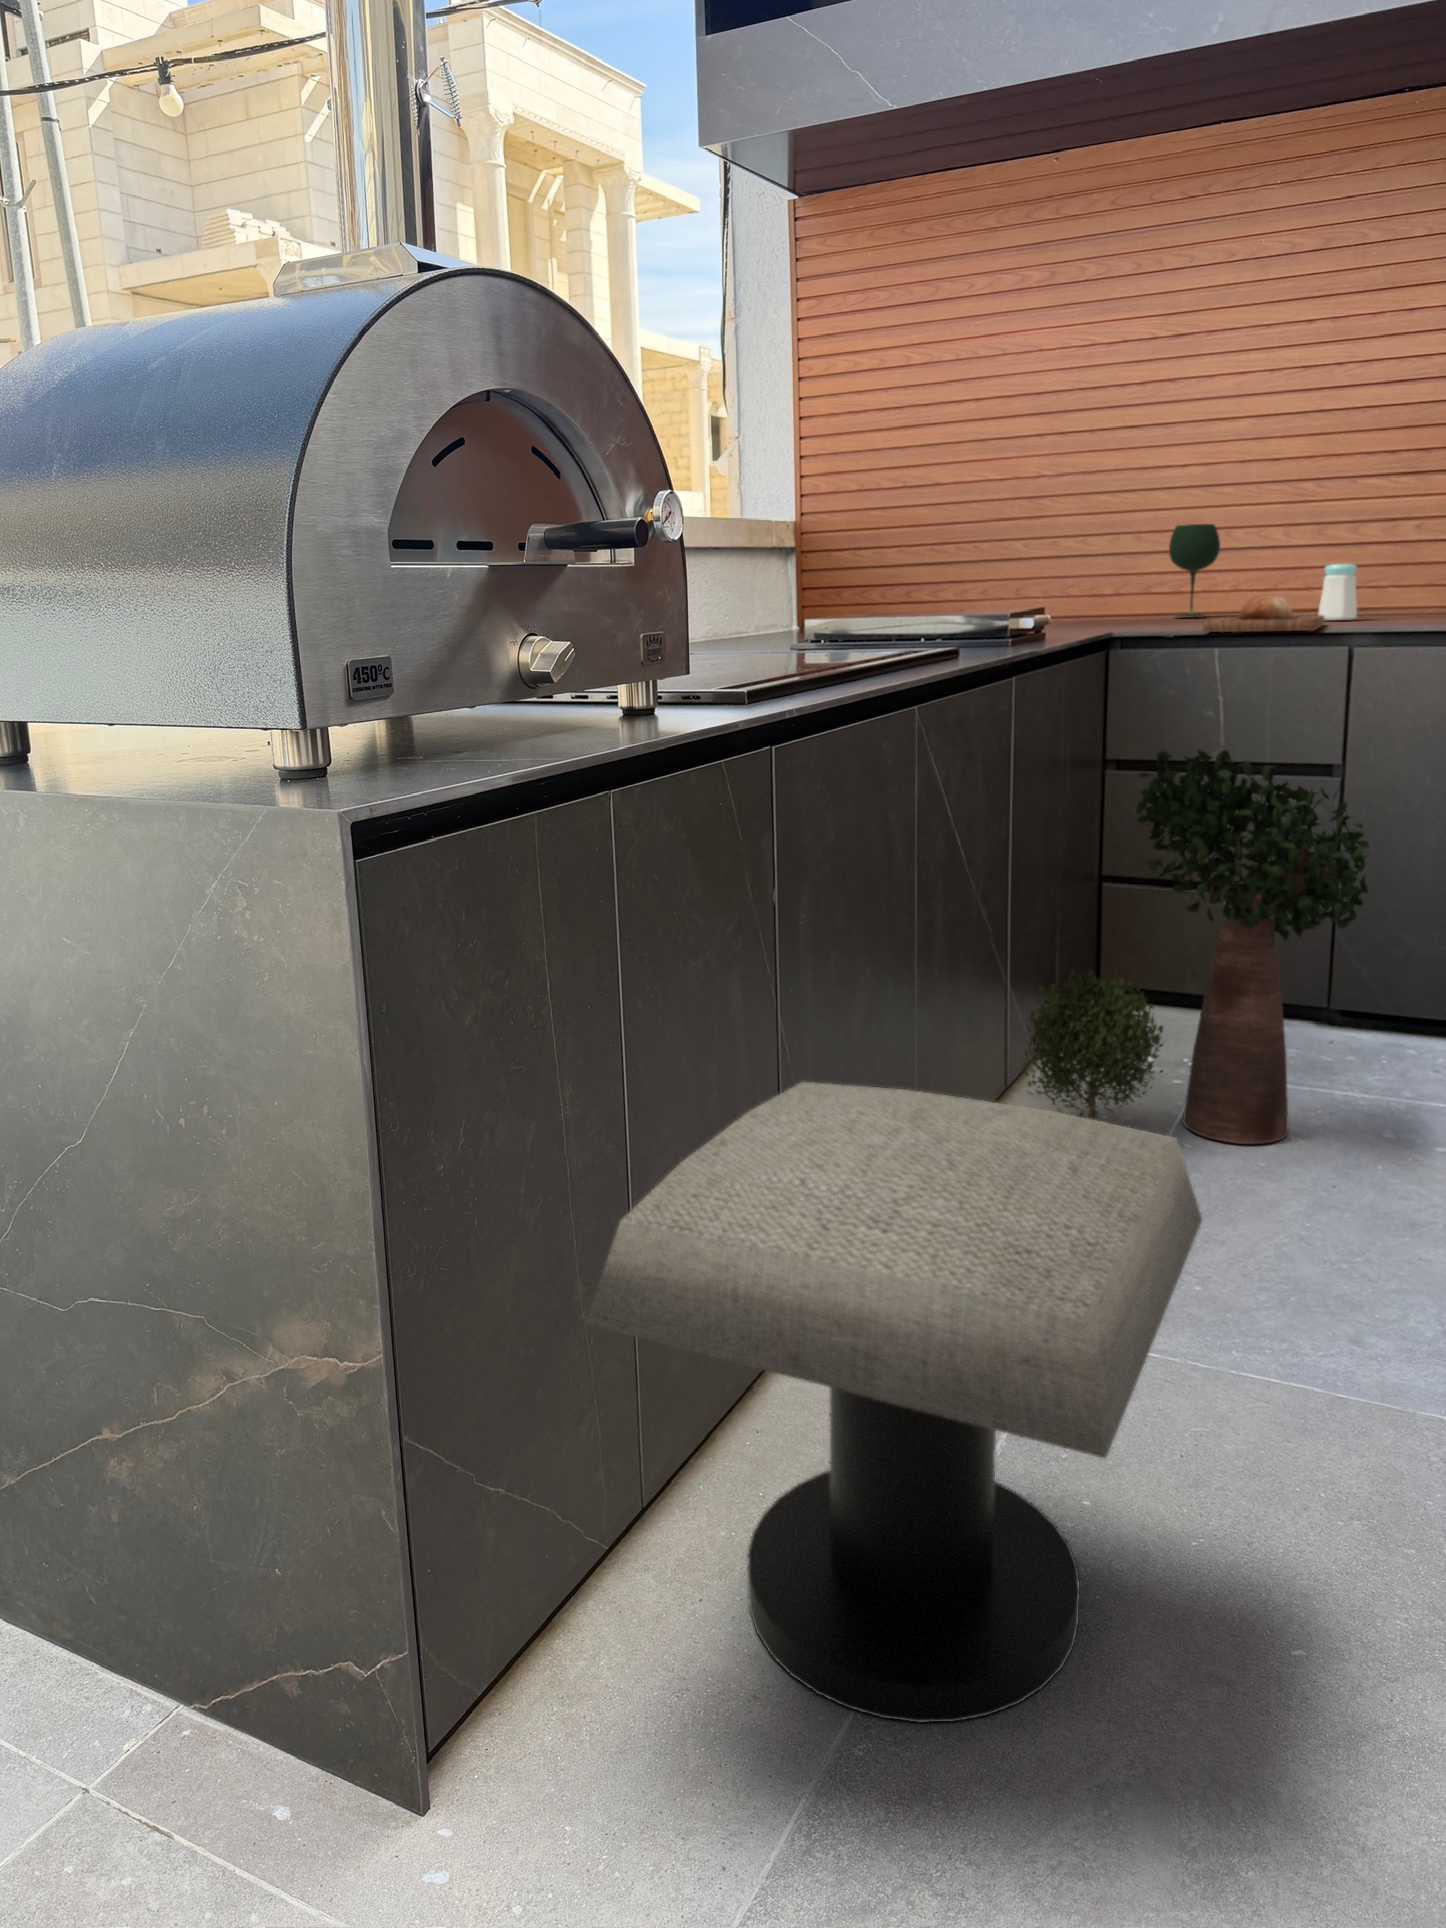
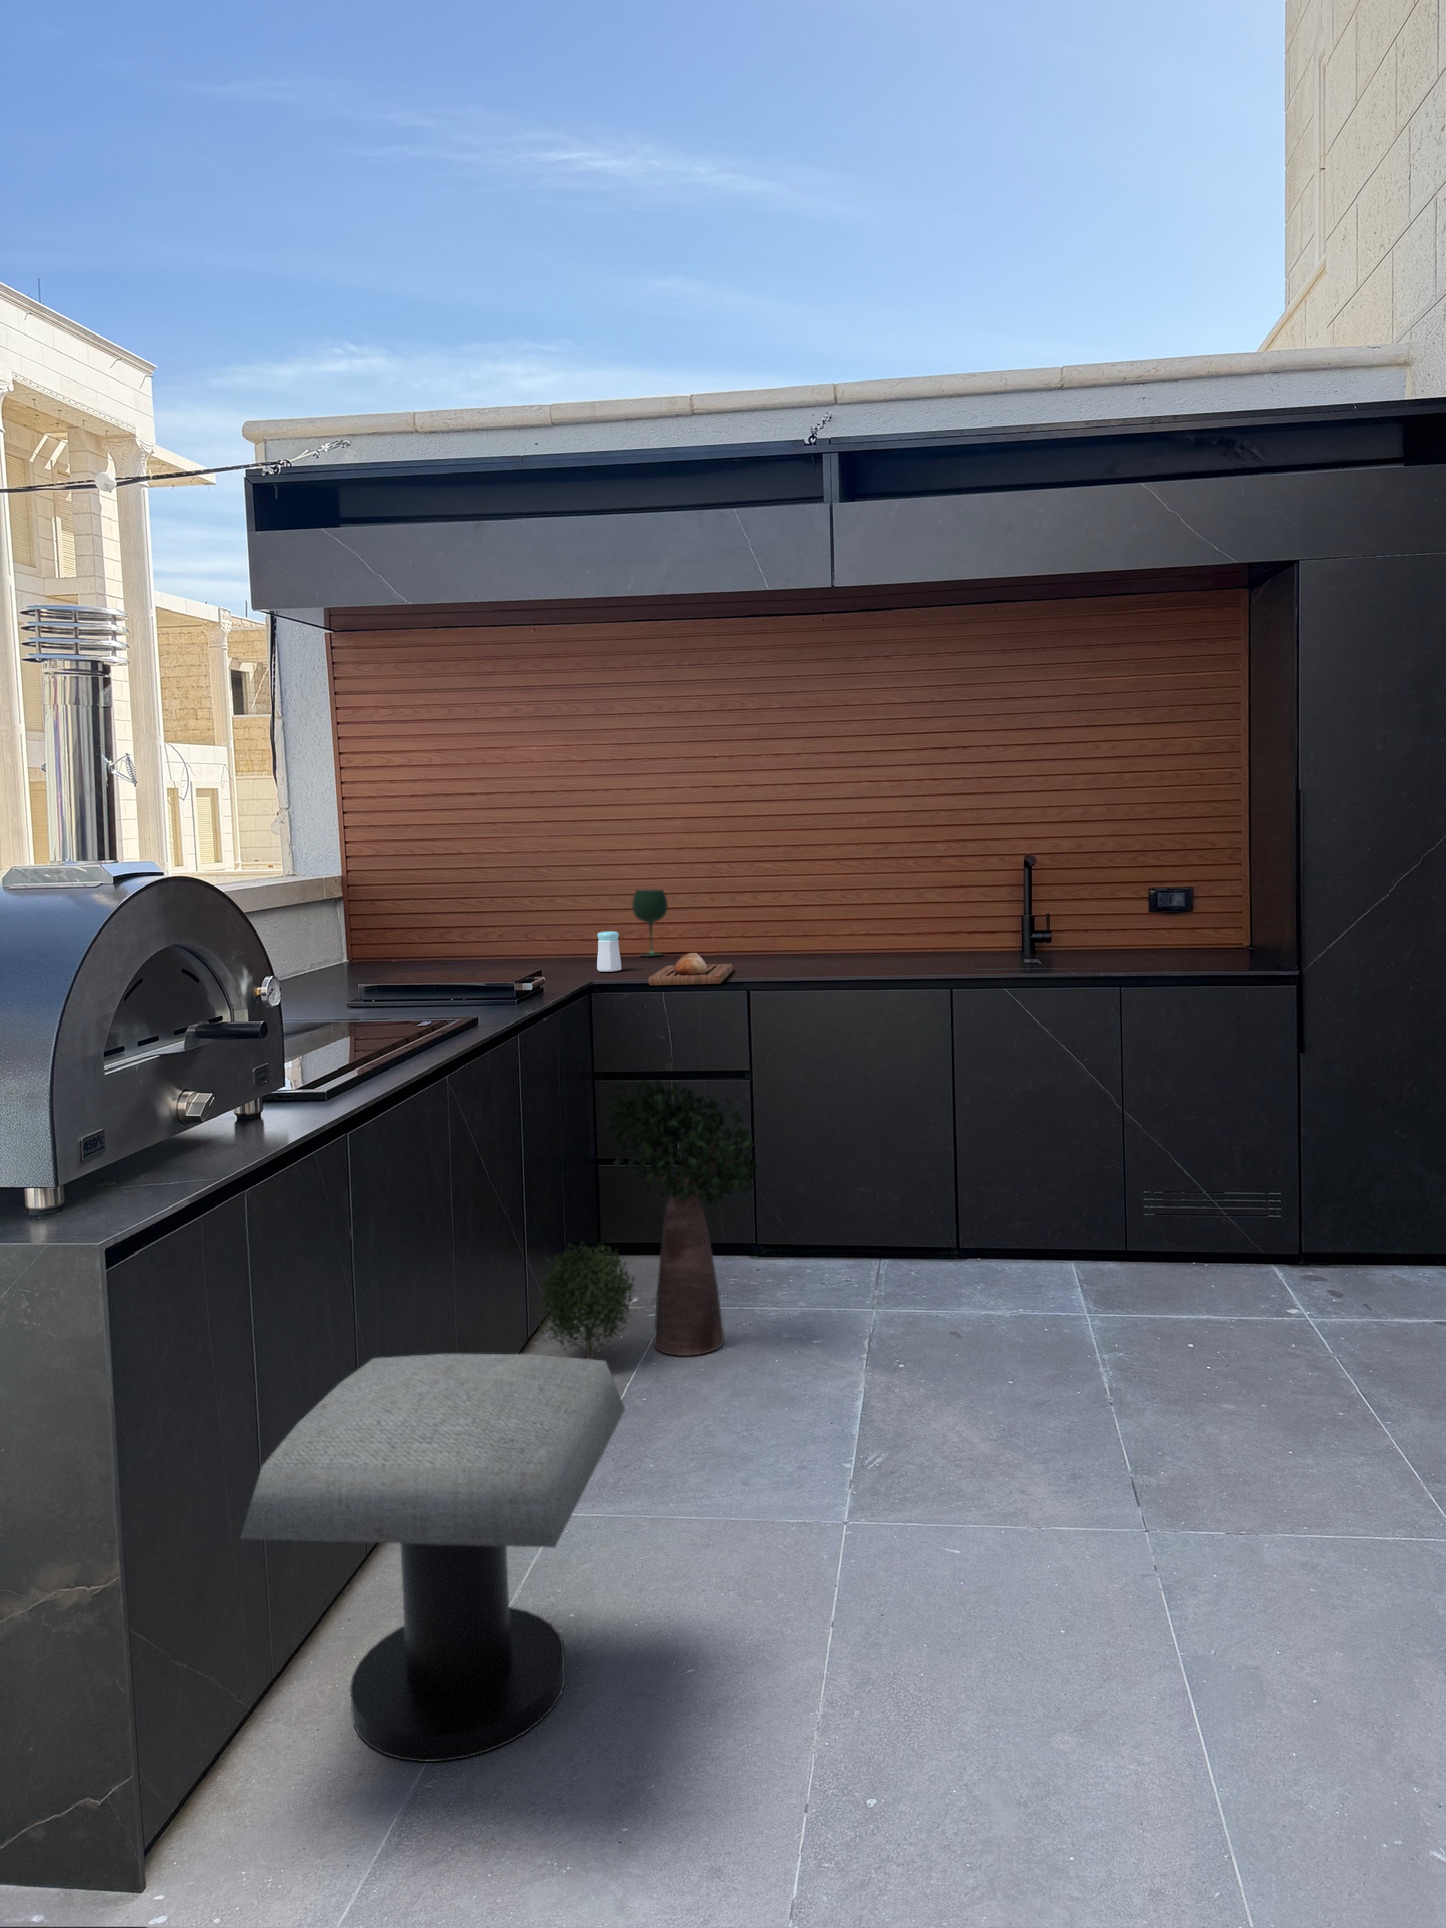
salt shaker: present [1318,564,1357,620] -> present [597,931,621,972]

